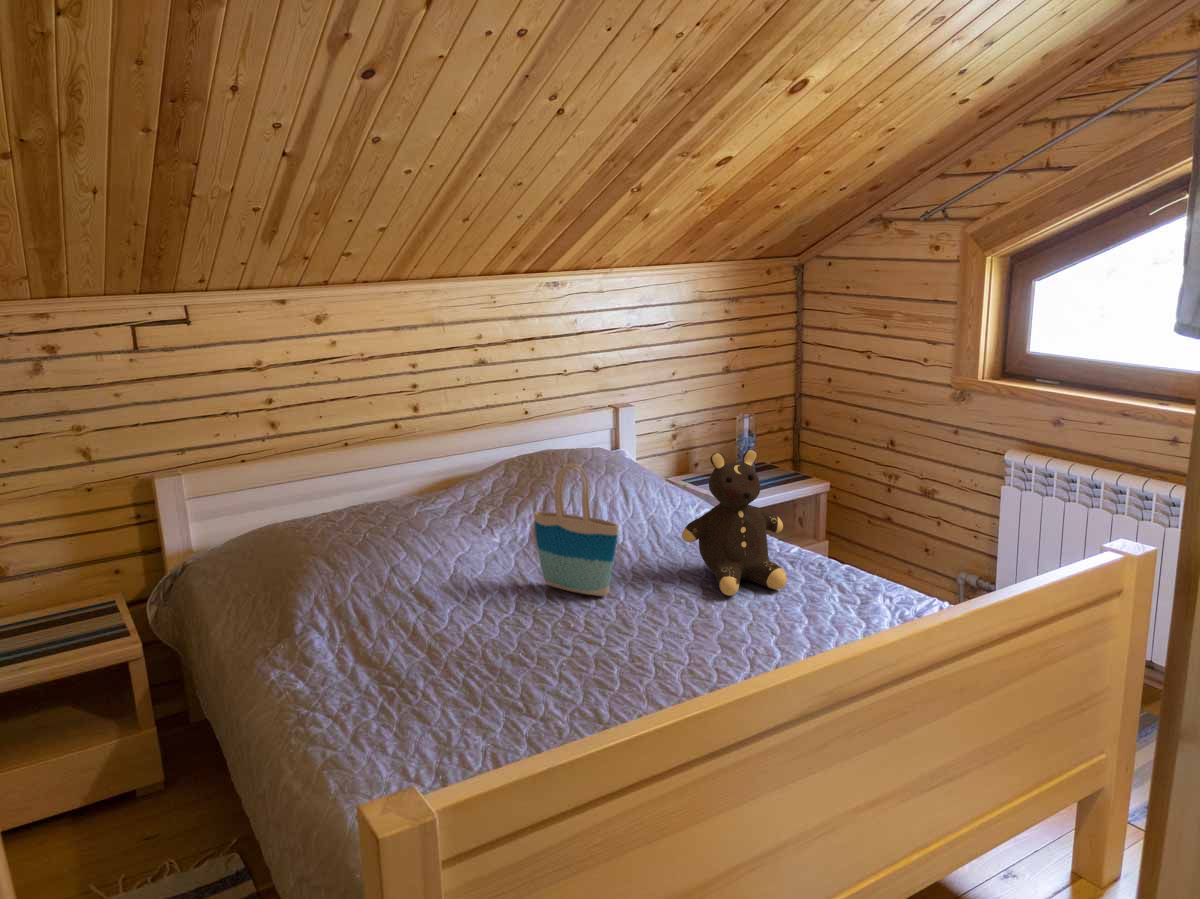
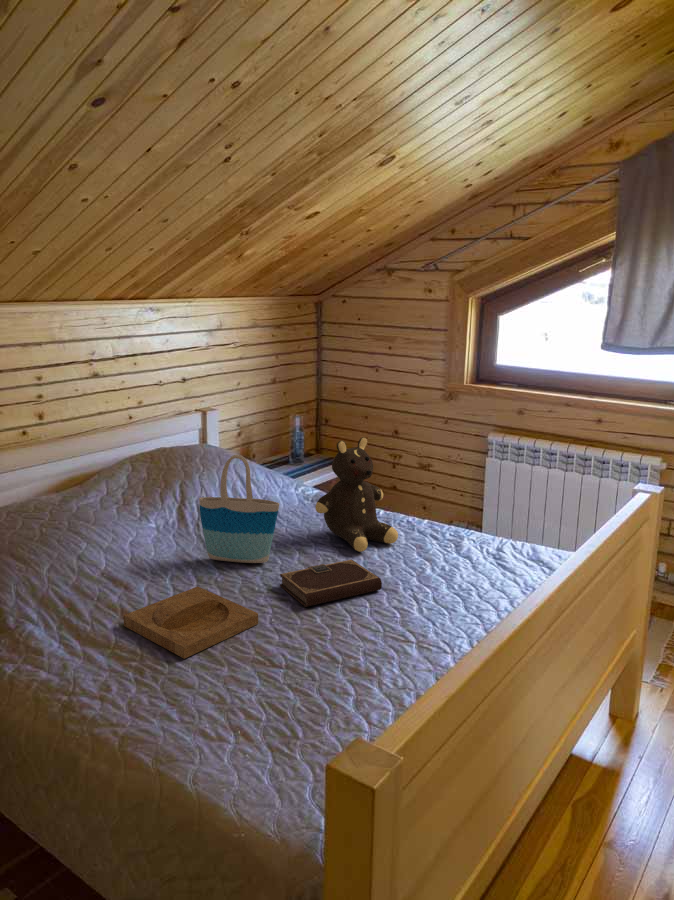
notebook: none [600,604,717,655] -> present [280,560,382,607]
tray: none [404,614,543,693] -> present [124,586,258,659]

